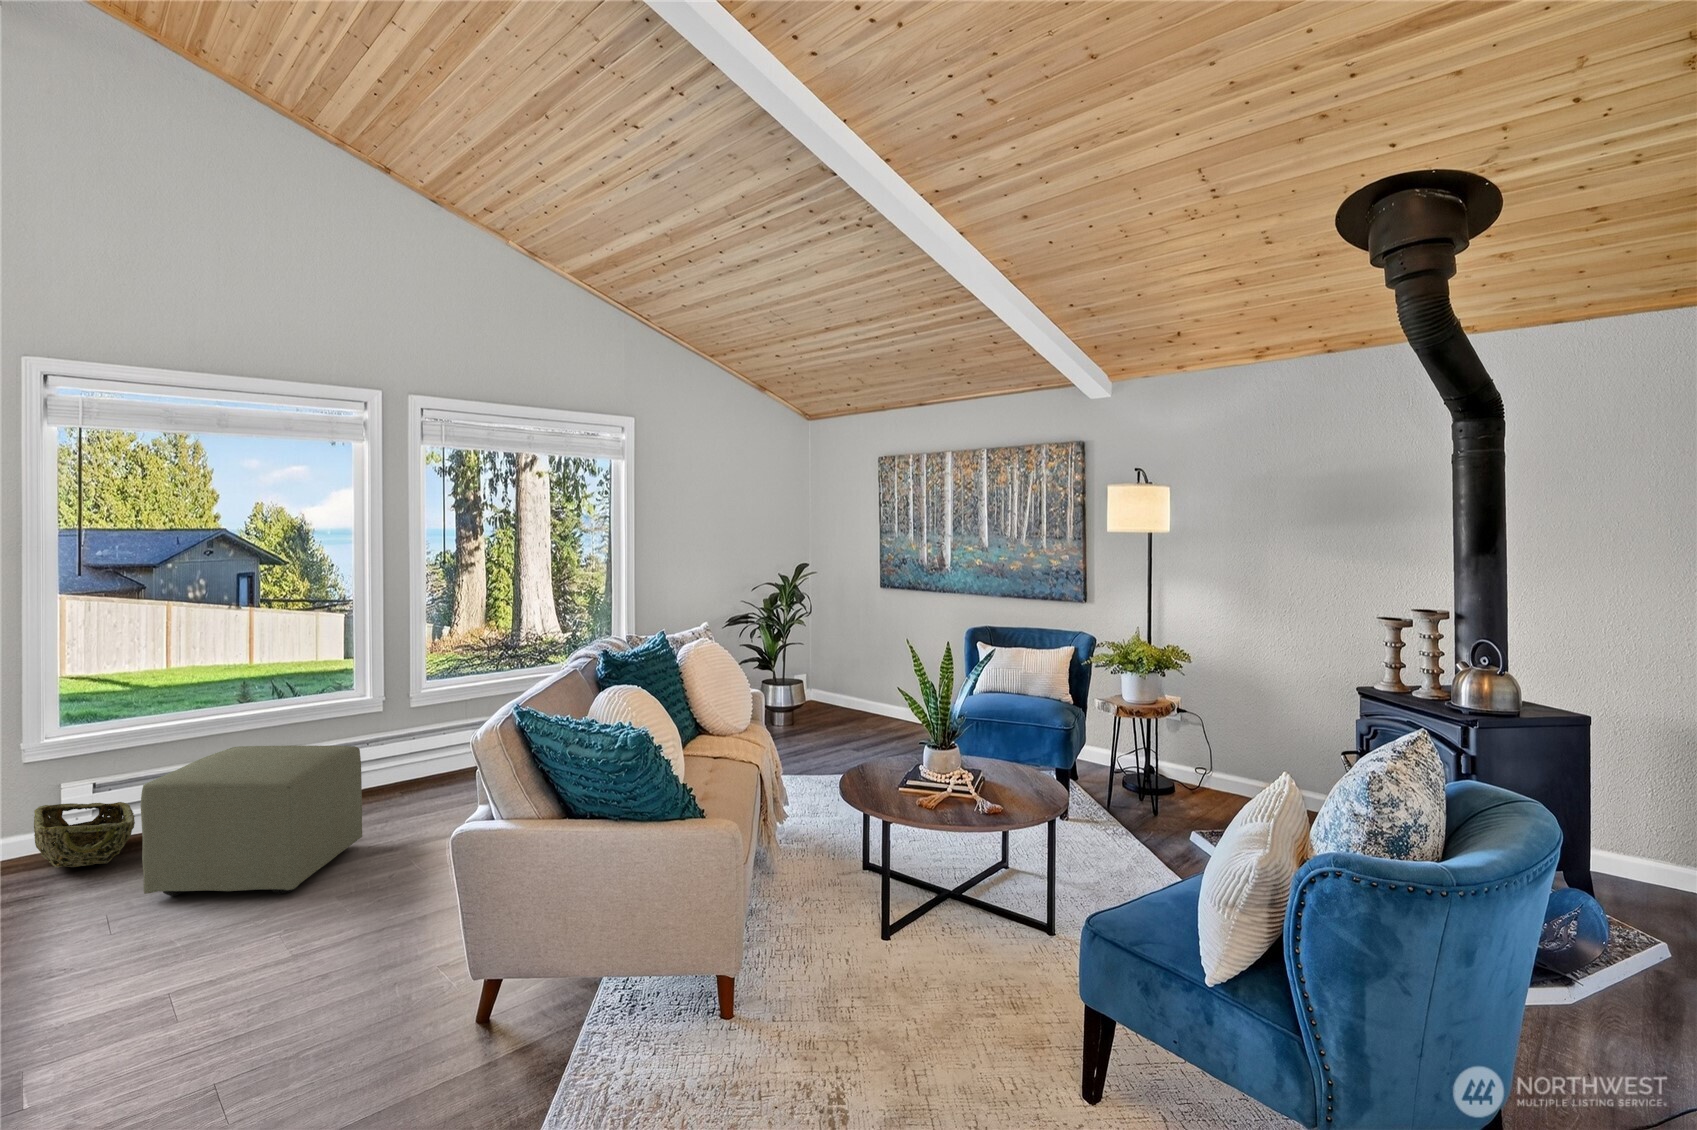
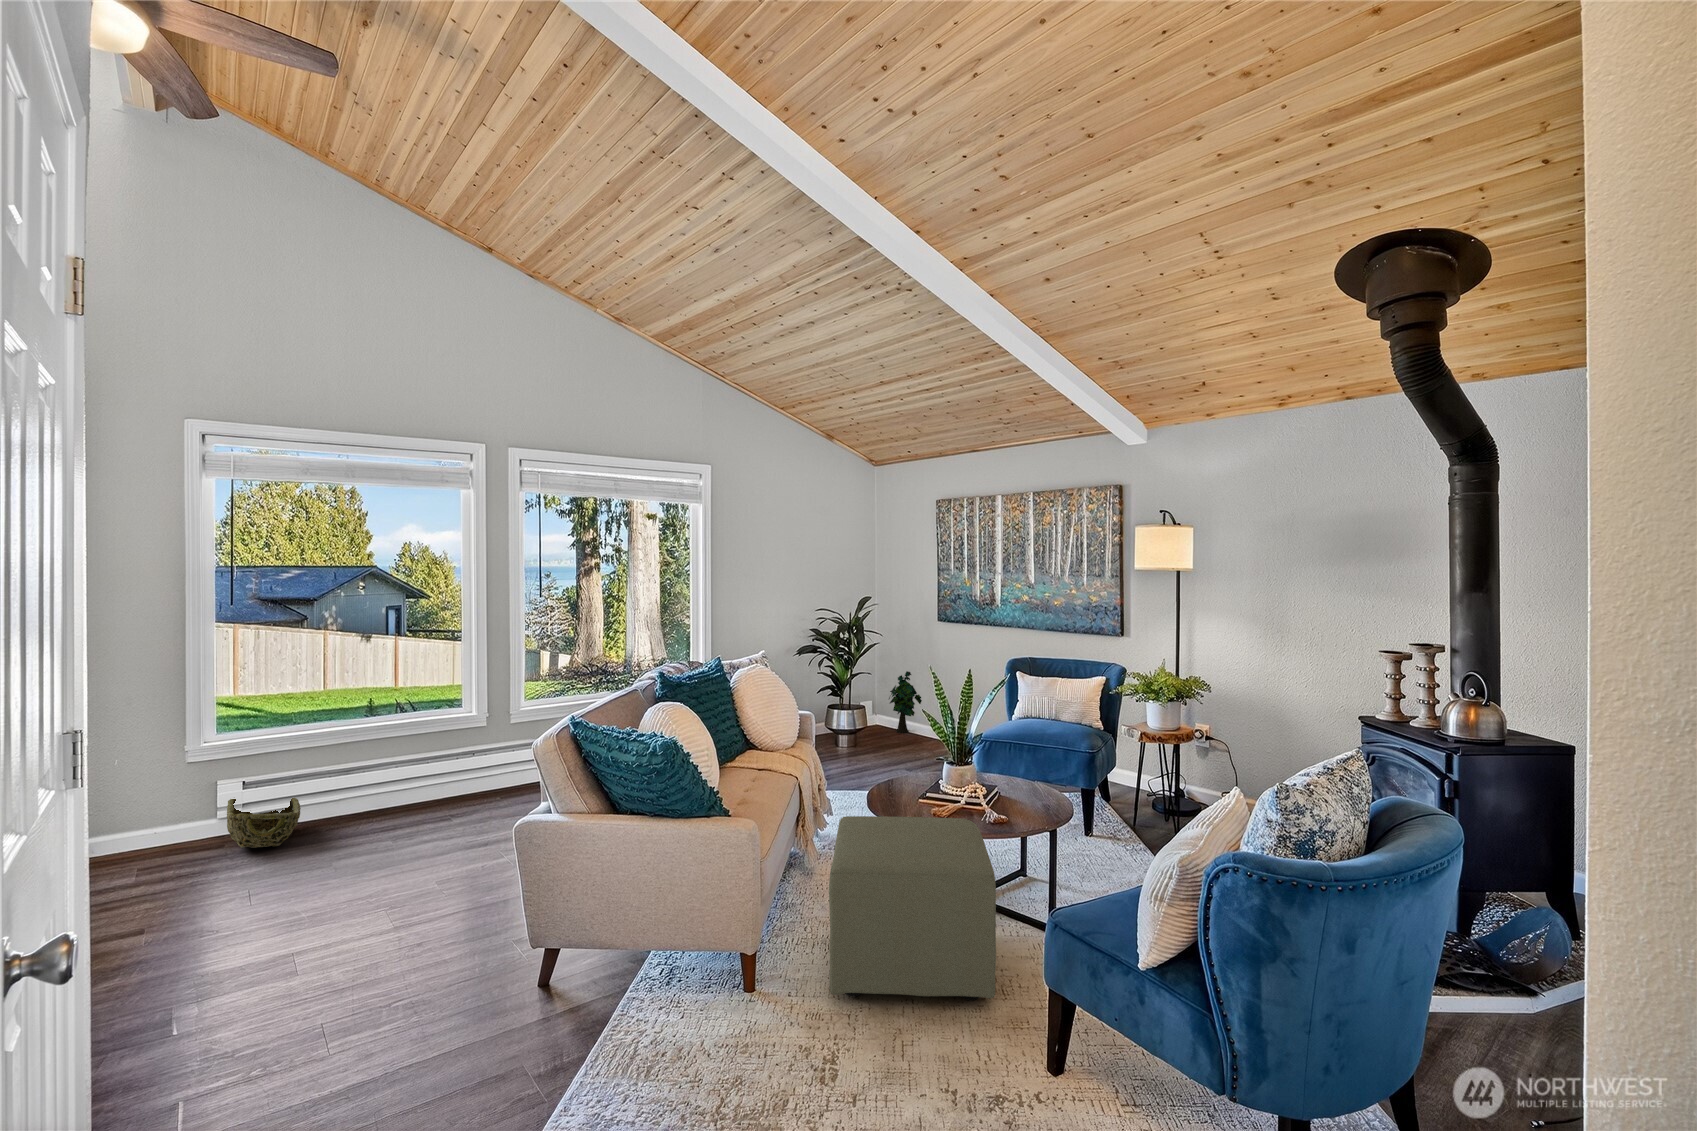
decorative plant: none [825,641,861,707] -> present [889,671,922,733]
ottoman: present [140,745,362,896] -> present [829,816,996,1000]

